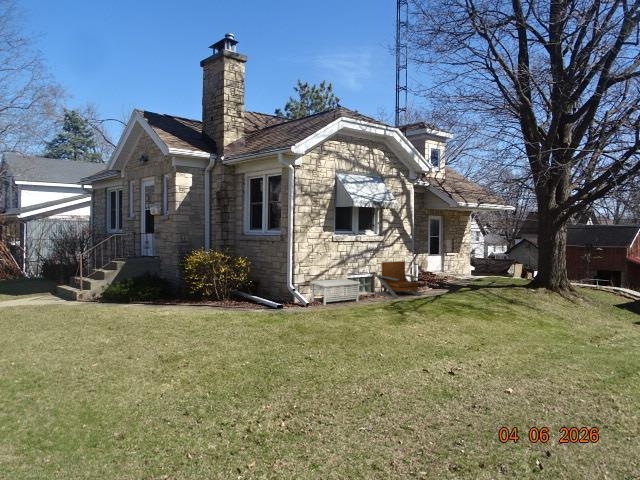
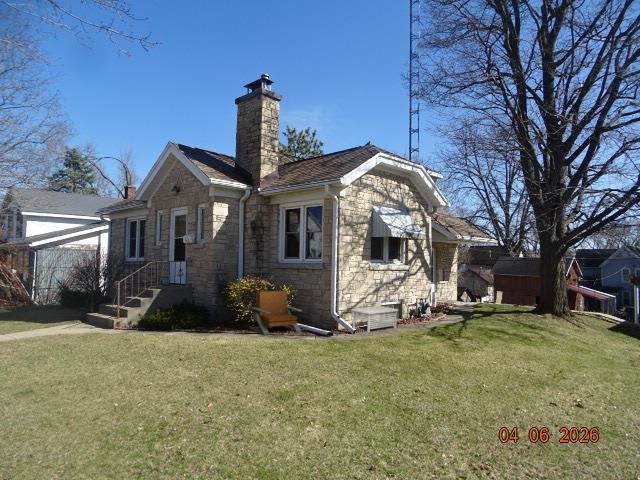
lounge chair: present [376,261,421,298] -> present [250,291,302,335]

